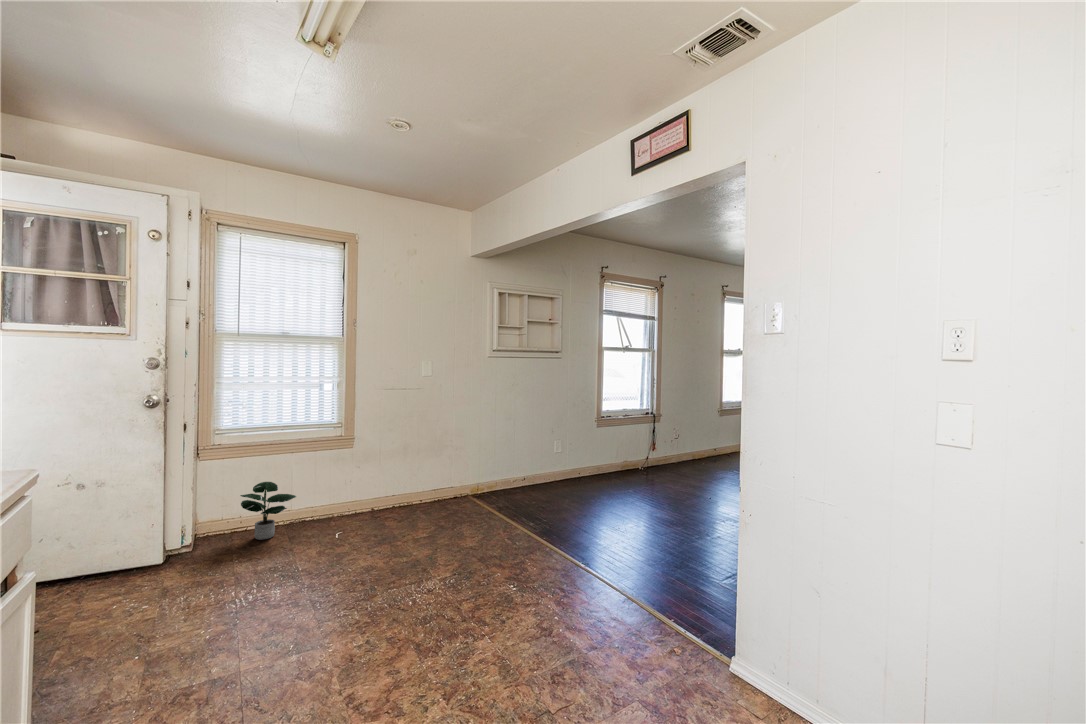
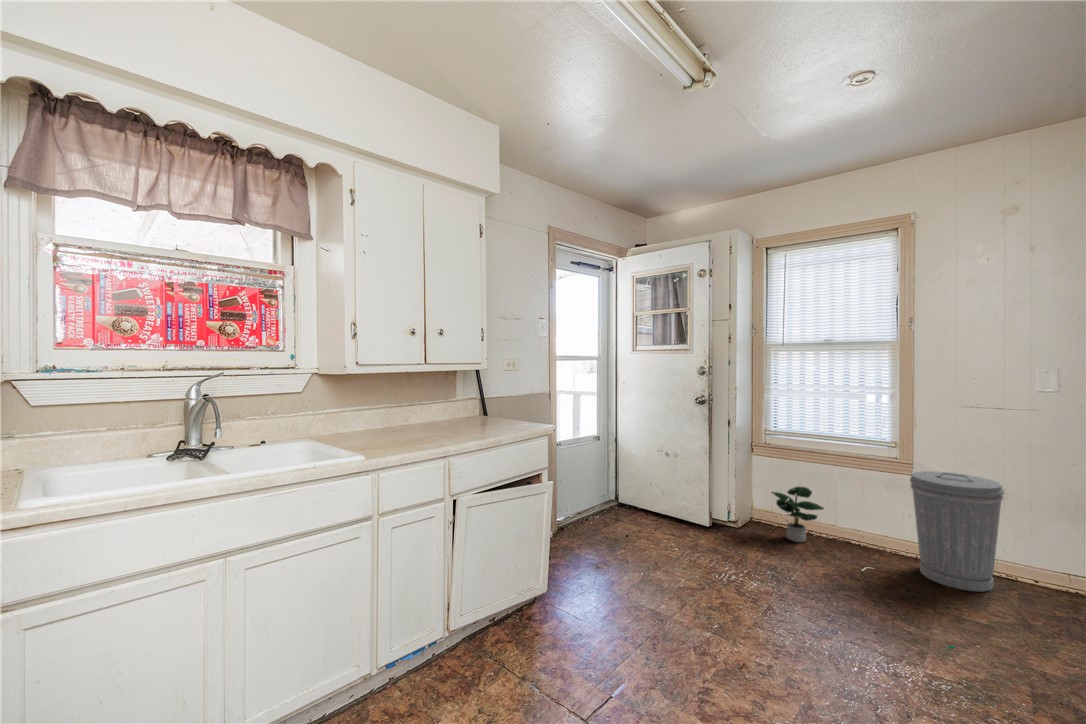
trash can: none [364,440,418,524] -> present [910,471,1004,592]

